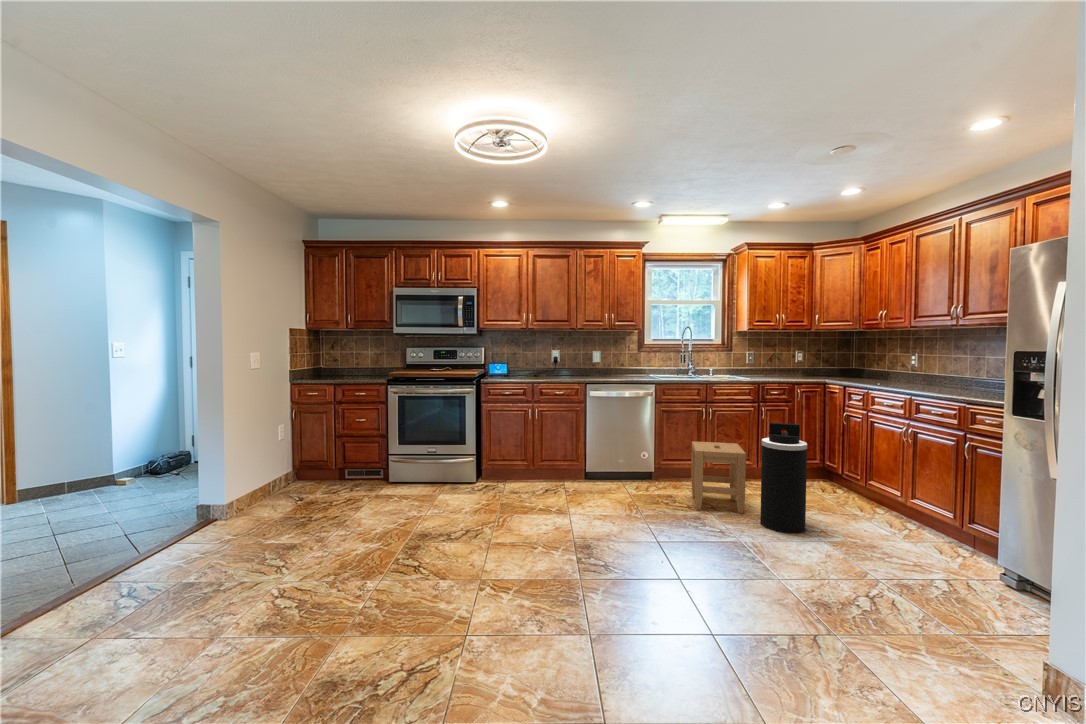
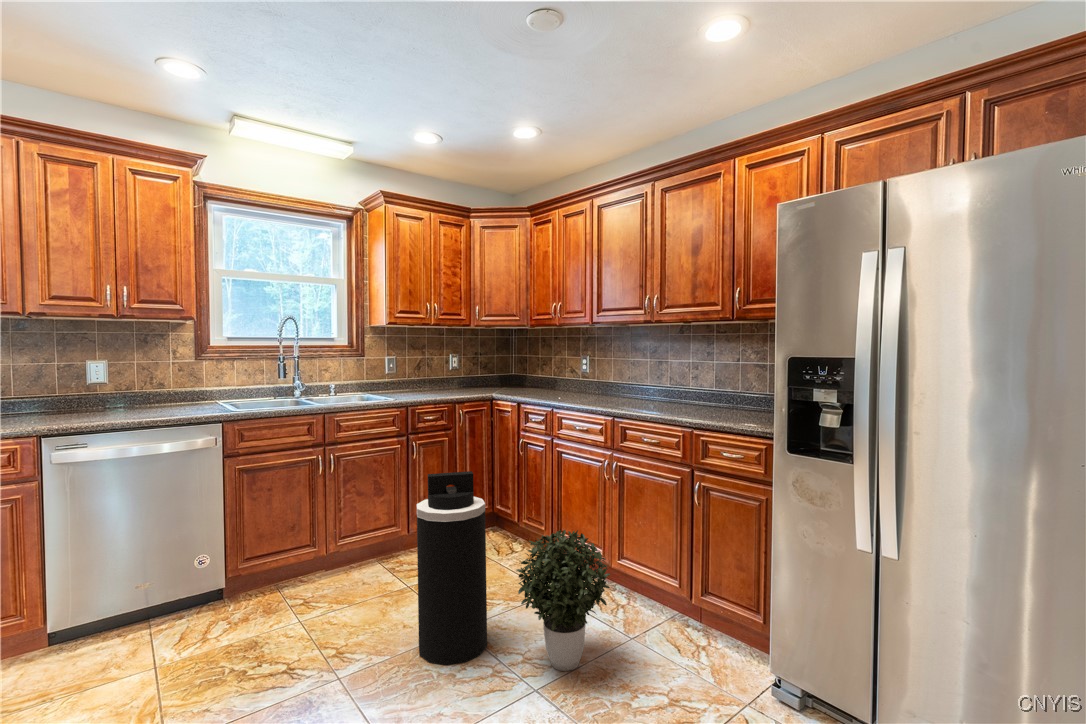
stool: present [691,441,746,513] -> none [296,512,392,660]
potted plant: none [825,467,899,555] -> present [516,530,610,671]

